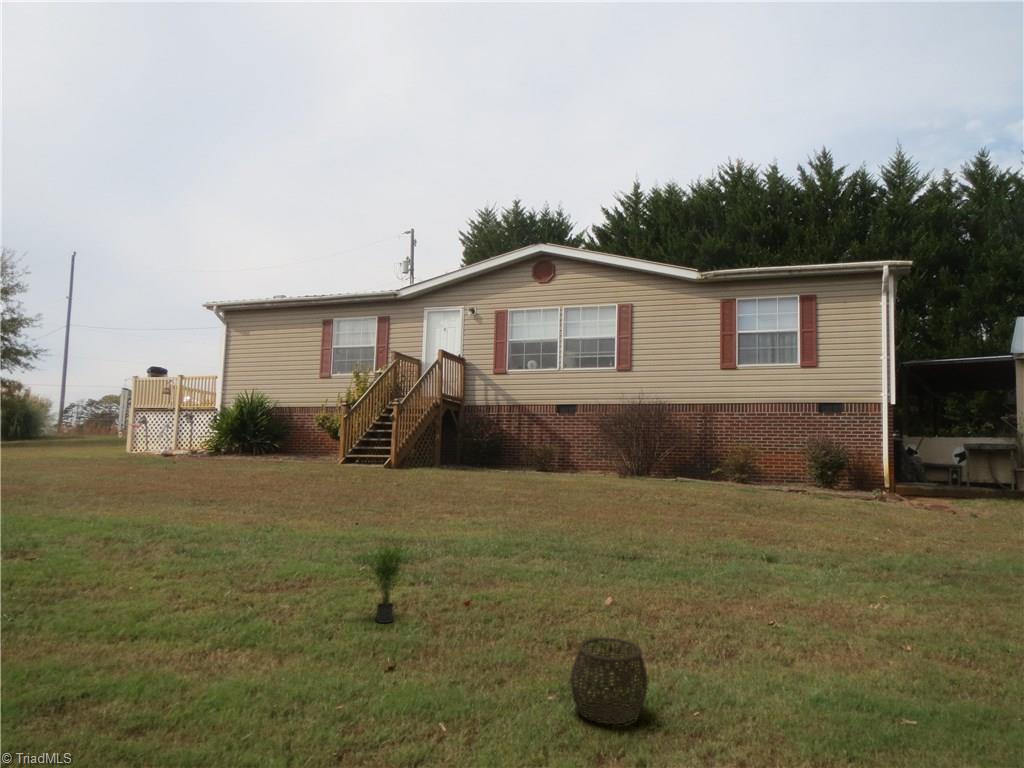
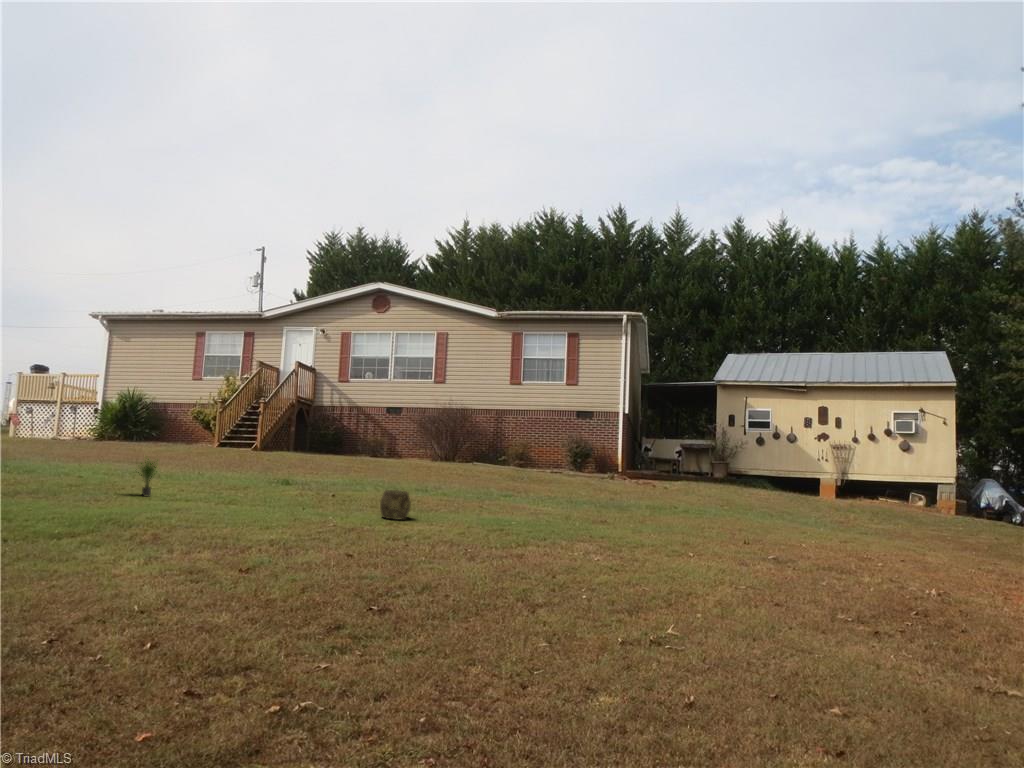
potted plant: present [367,547,404,623] -> present [138,459,157,496]

